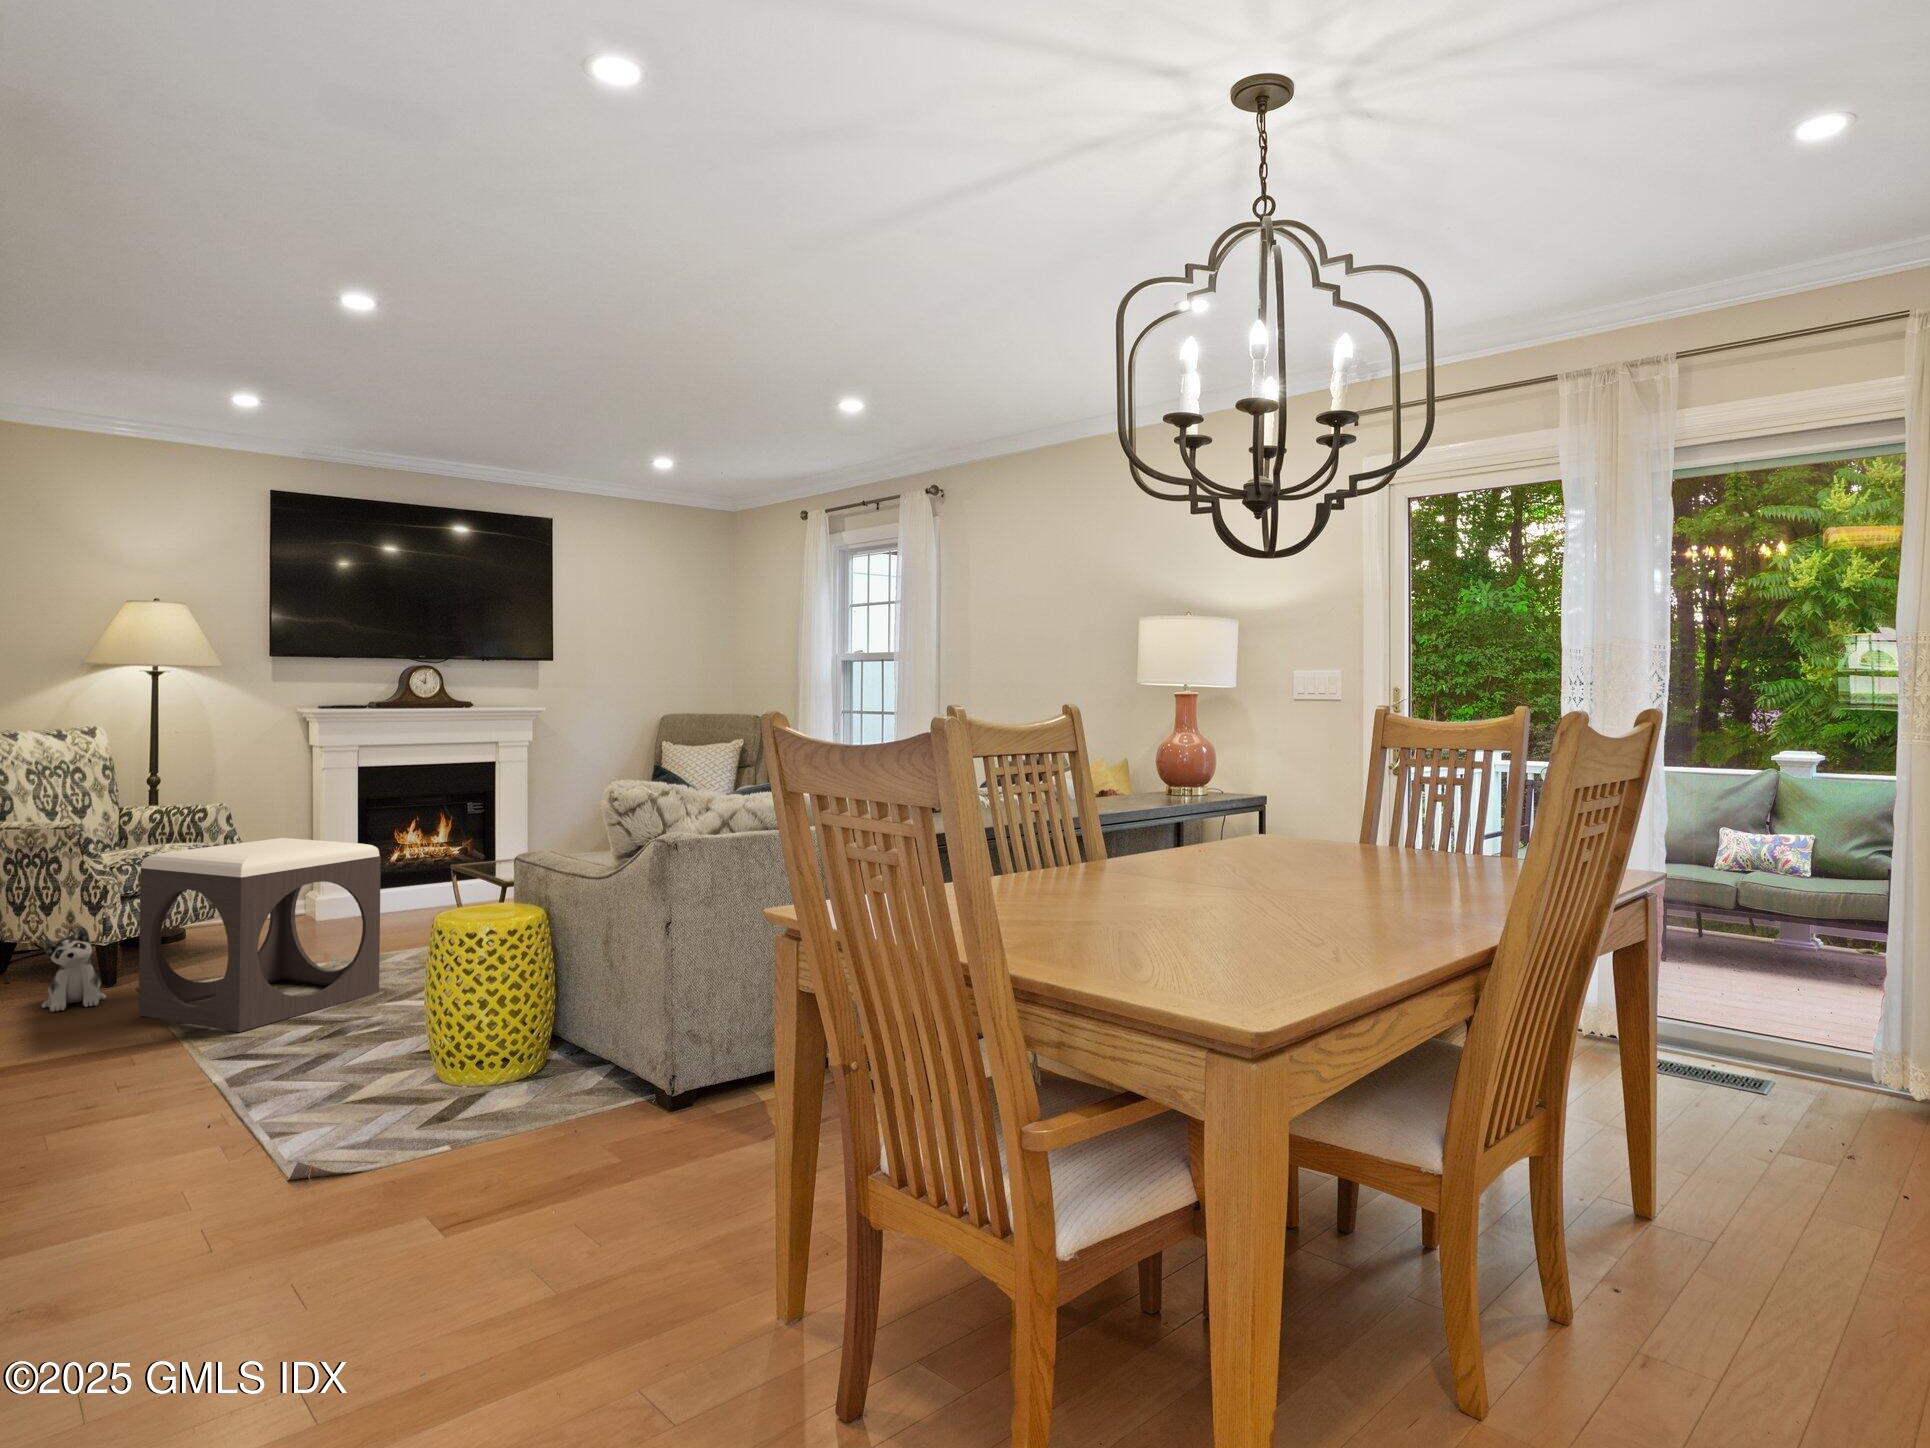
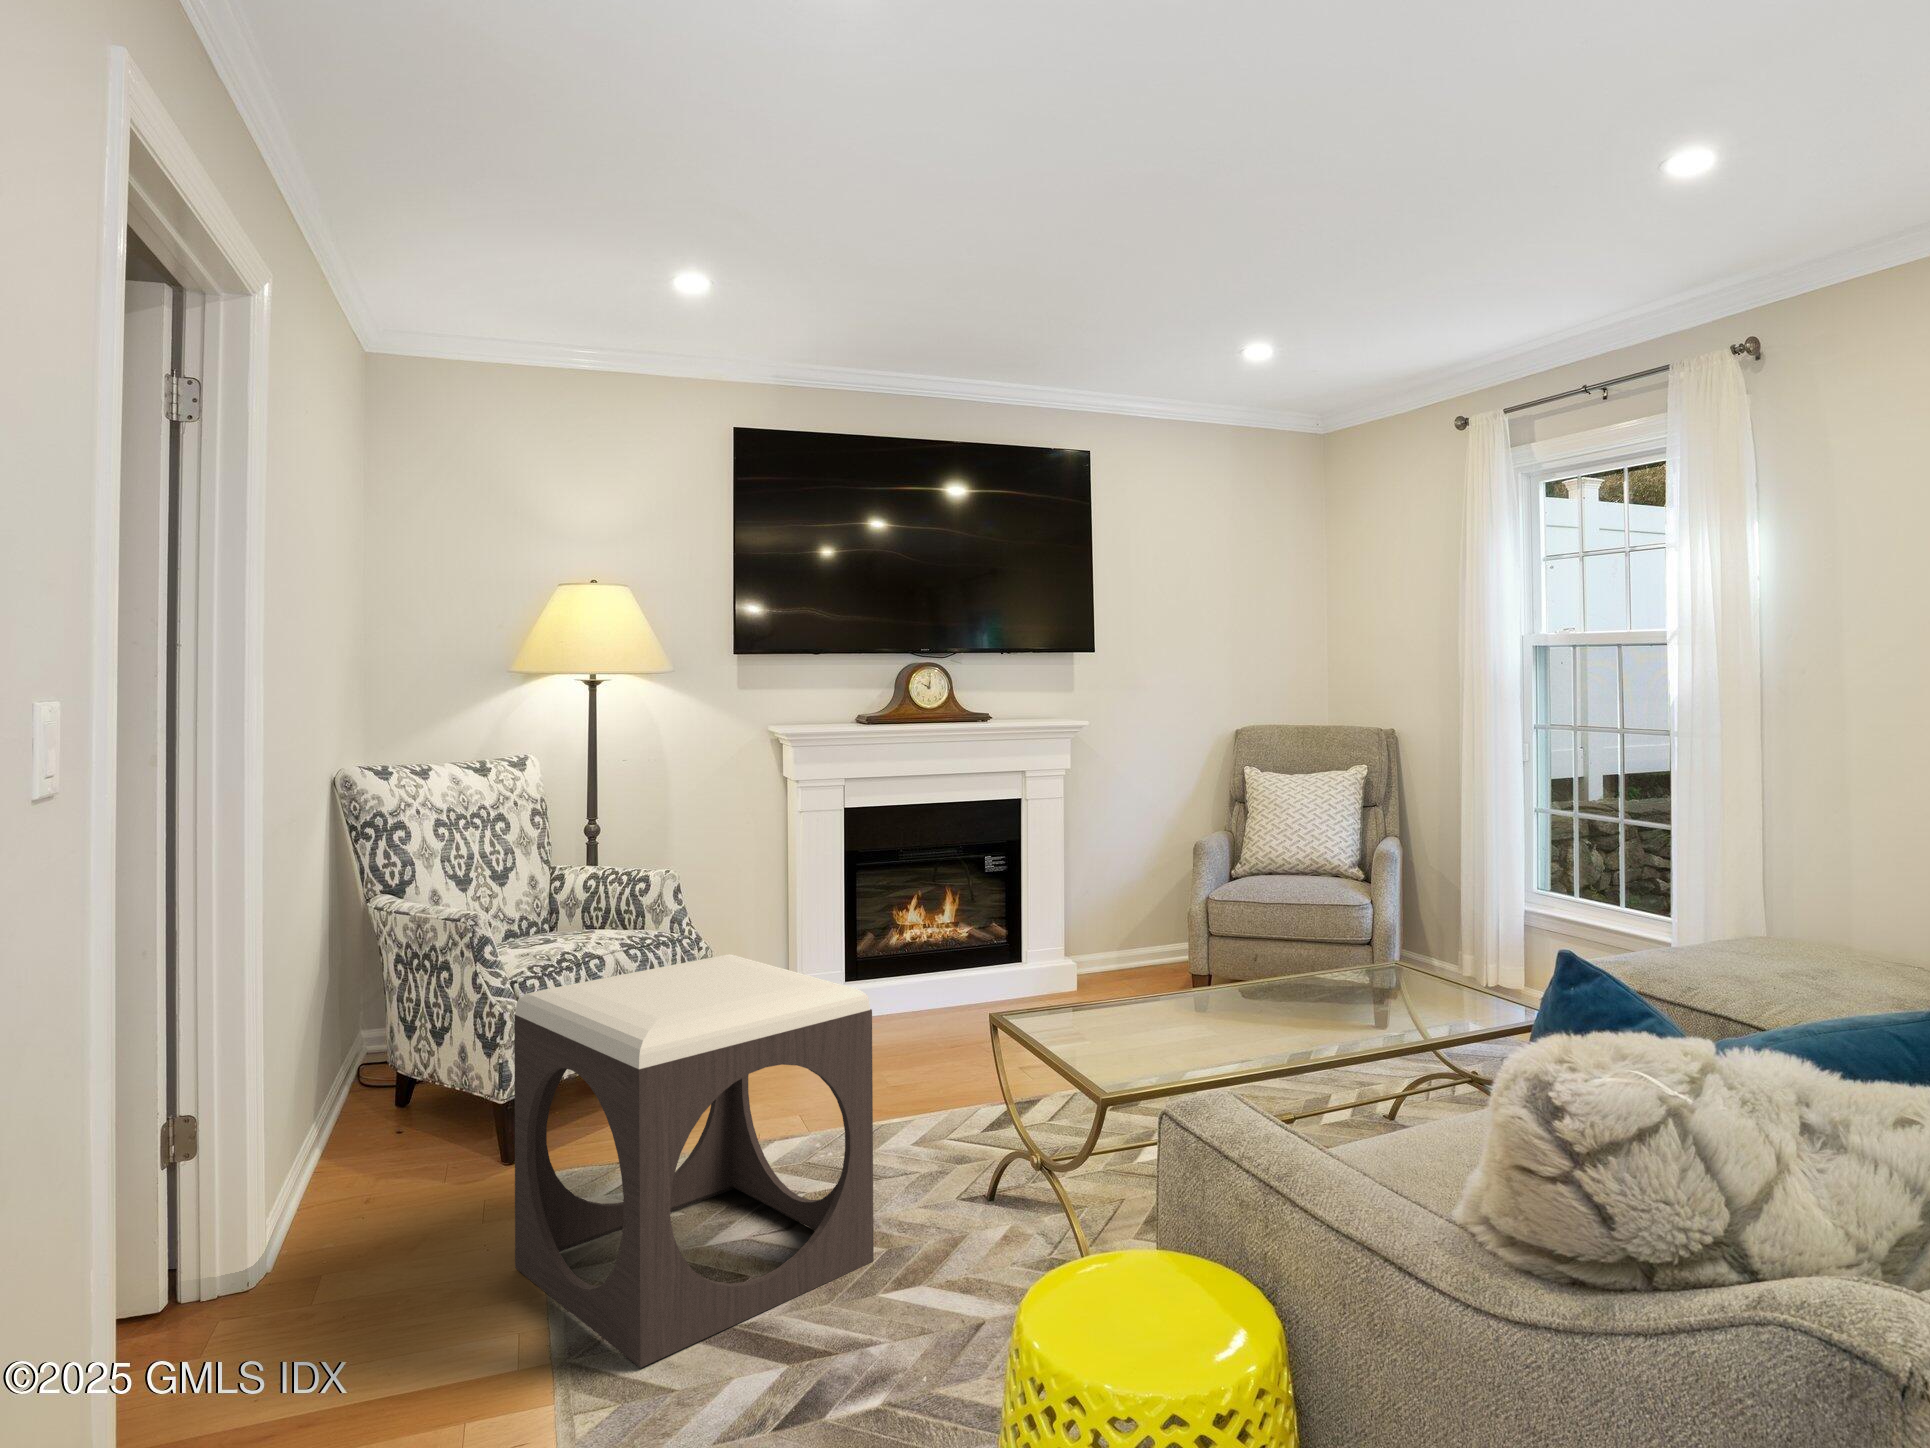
plush toy: present [41,926,106,1012] -> none [403,1088,494,1231]

